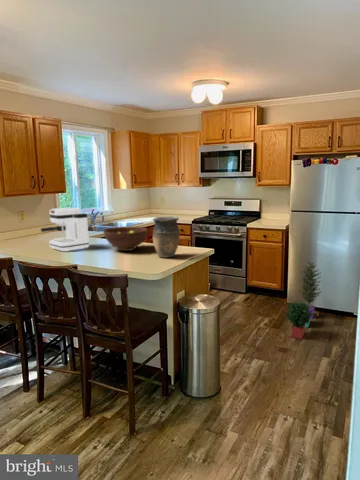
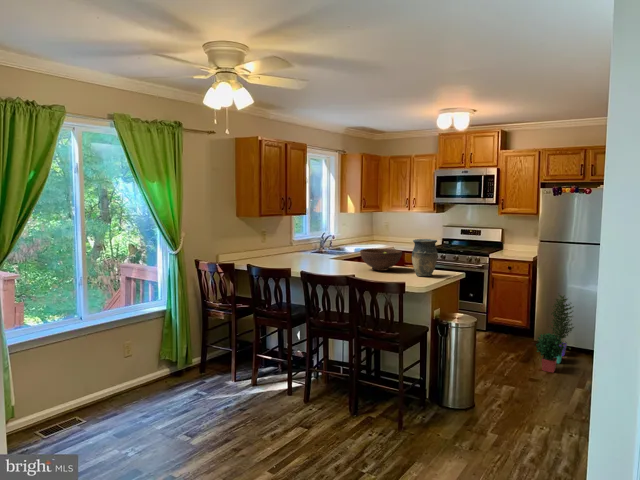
coffee maker: present [41,208,89,251] -> none [302,229,343,269]

